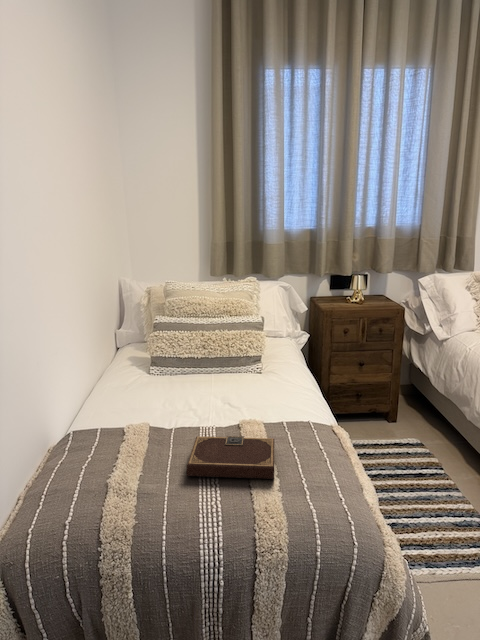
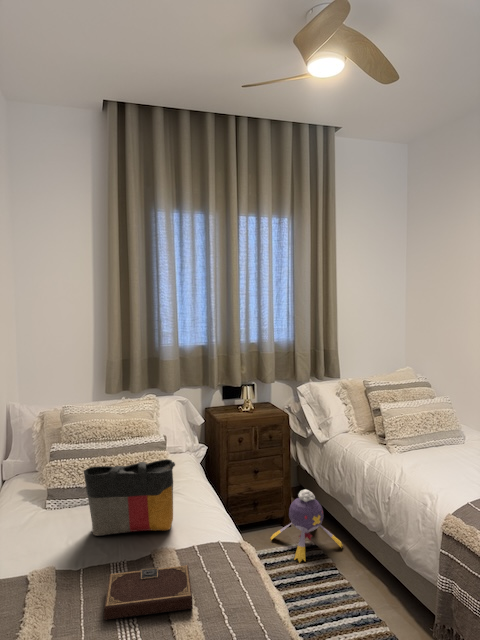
tote bag: none [178,336,269,405] -> present [84,459,175,536]
plush toy: none [372,386,453,458] -> present [270,489,343,563]

